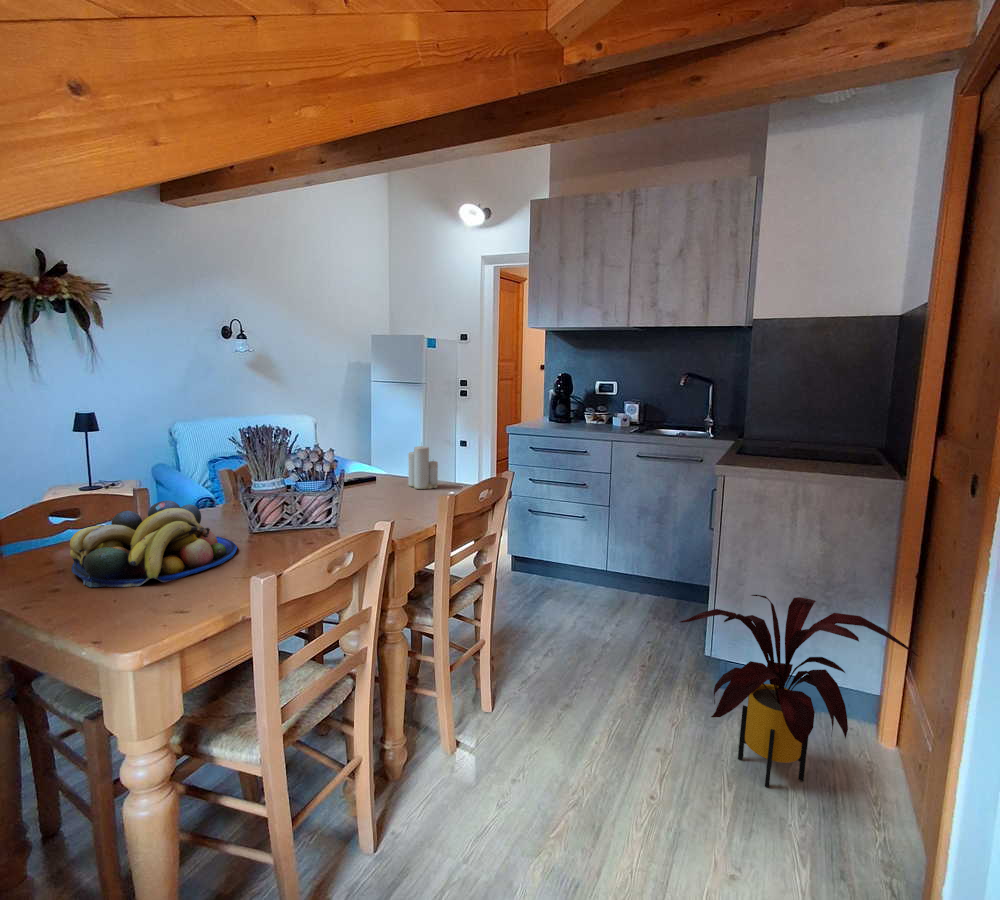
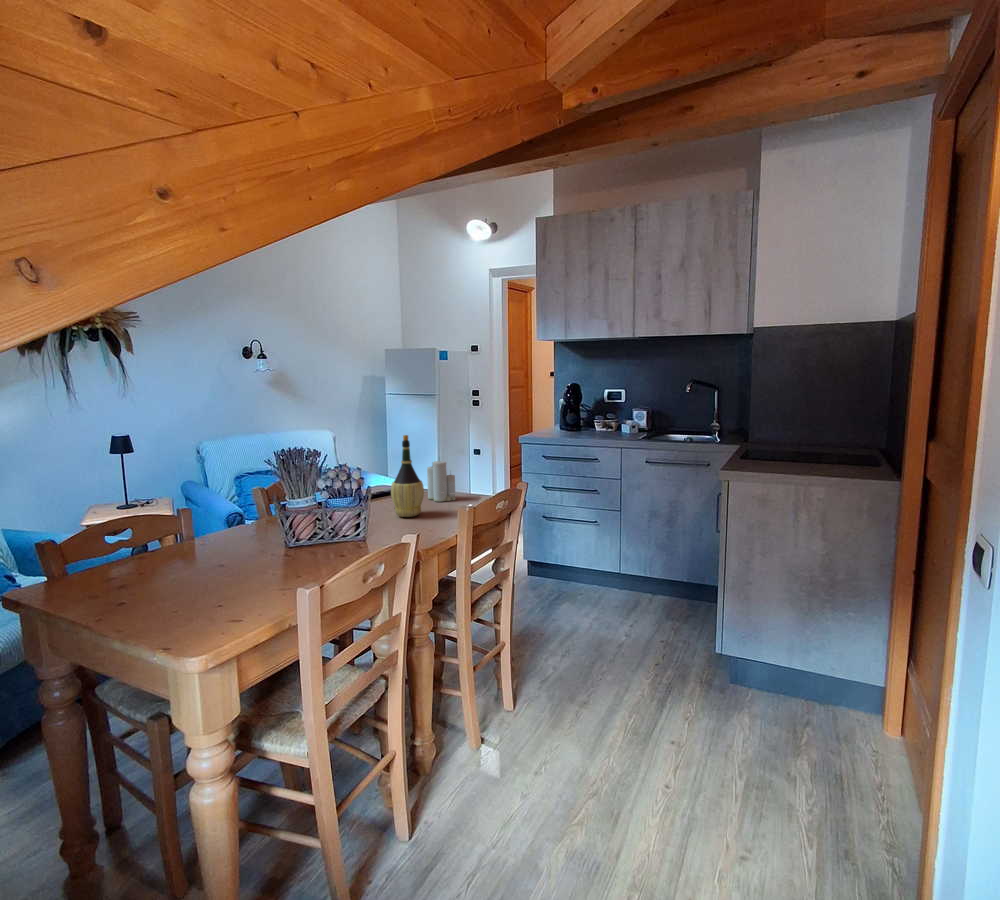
wine bottle: none [368,416,404,504] -> present [391,435,424,517]
fruit bowl: present [70,501,237,587] -> none [131,521,277,601]
house plant: present [680,595,917,788] -> none [686,594,914,777]

